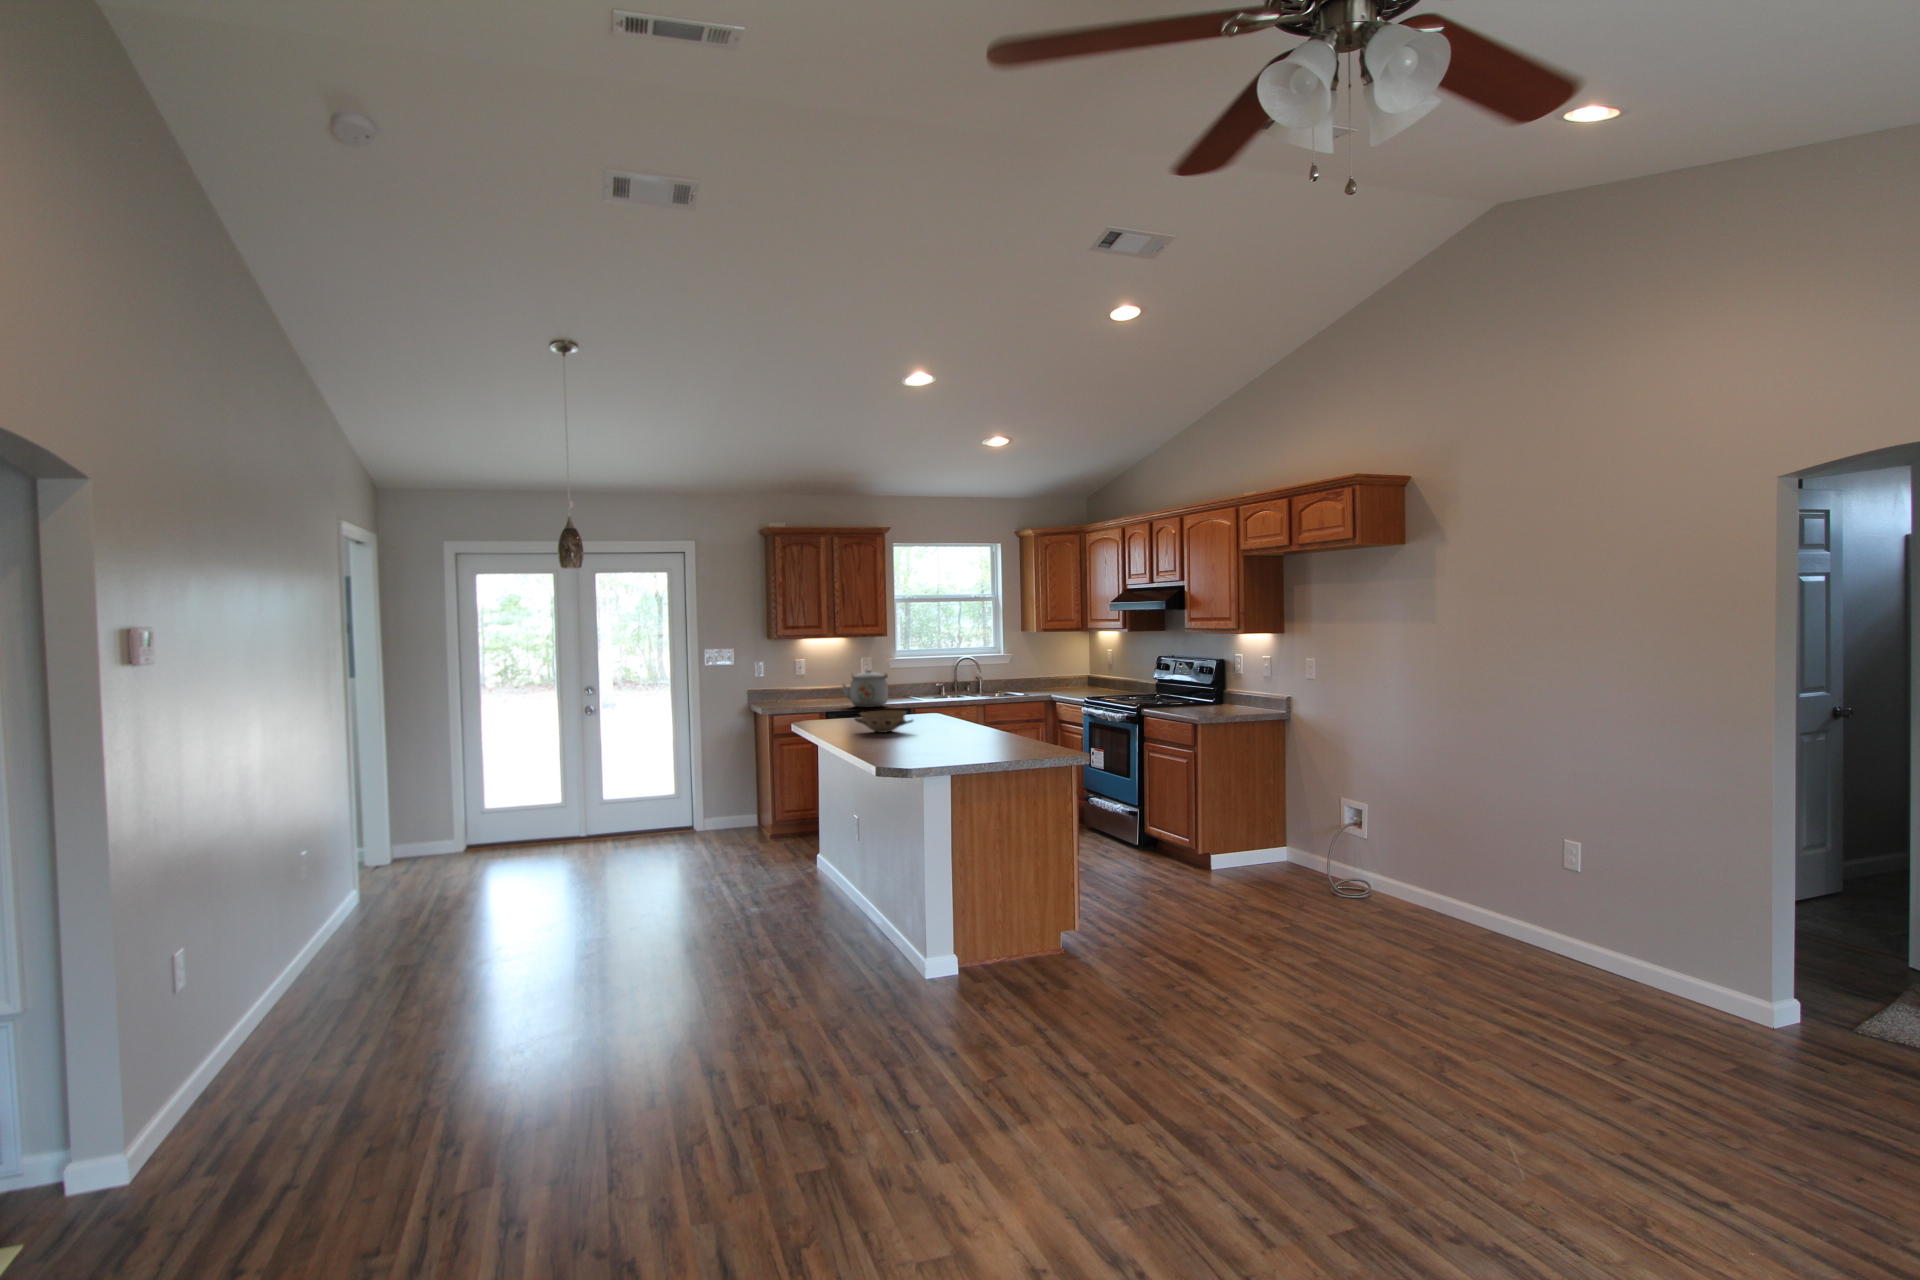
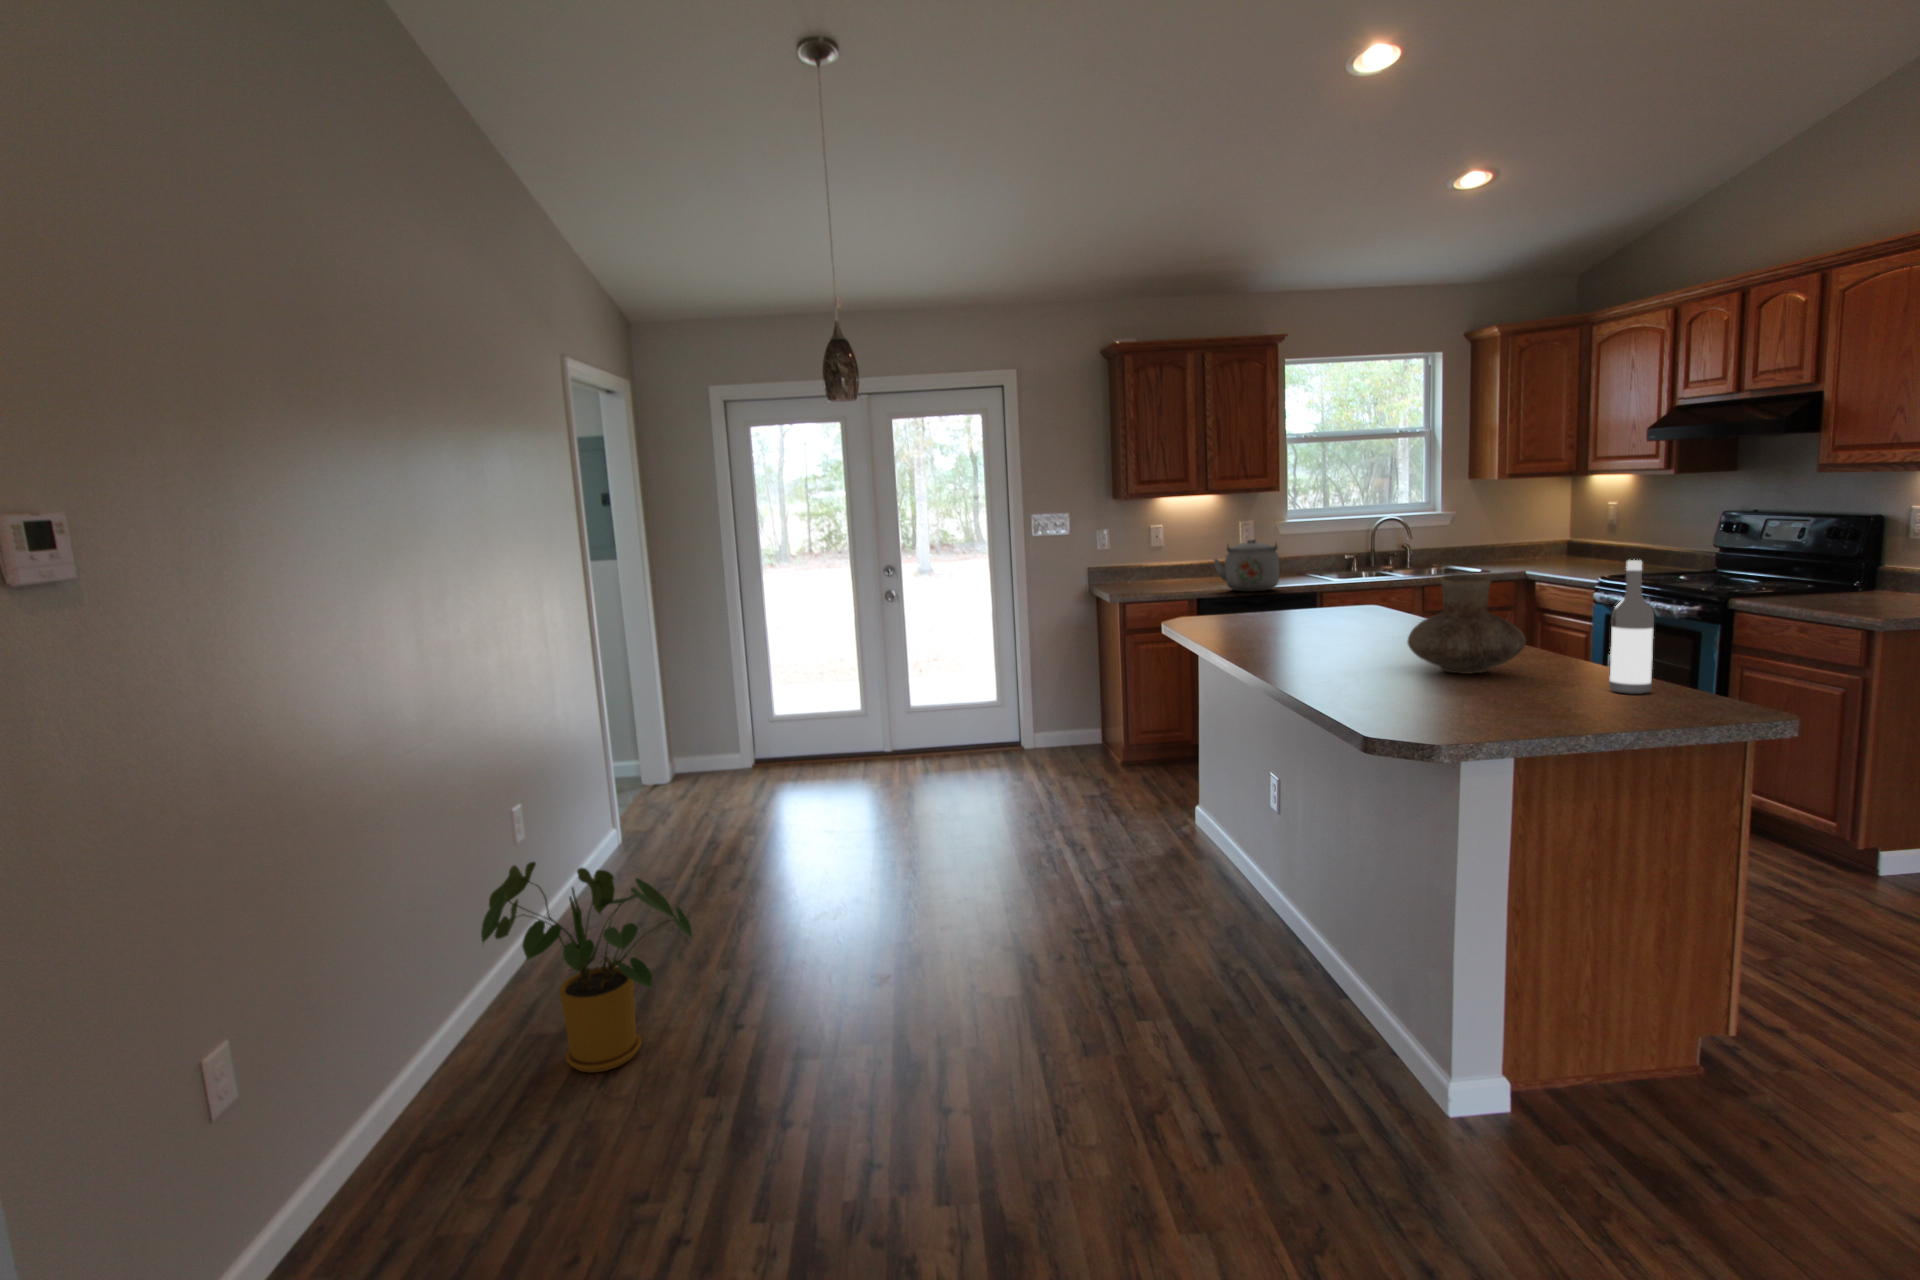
wine bottle: none [1014,680,1035,754] -> present [1609,560,1654,694]
vase: none [919,689,983,748] -> present [1408,574,1526,674]
ceramic bowl: present [855,710,913,733] -> none [1267,603,1365,638]
house plant: none [258,889,427,1041] -> present [481,862,692,1072]

